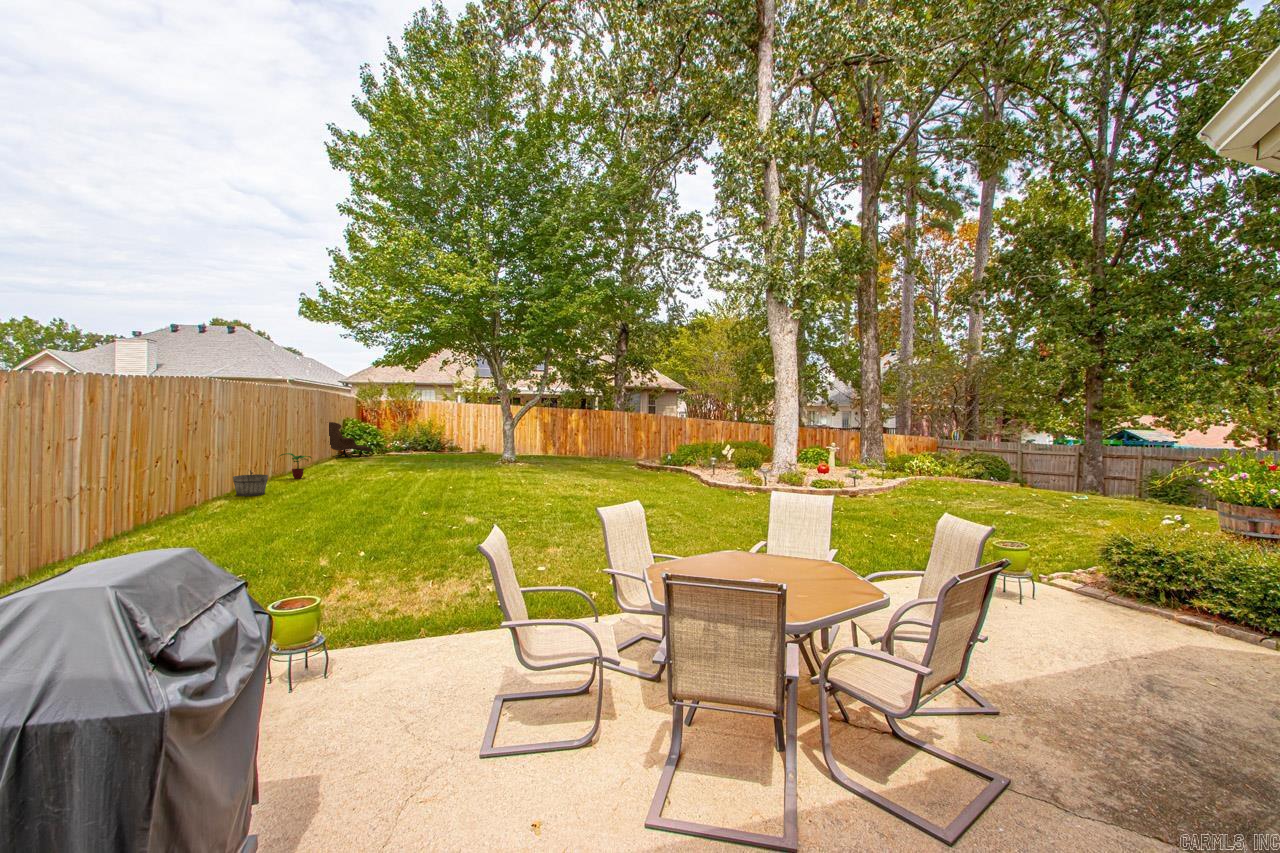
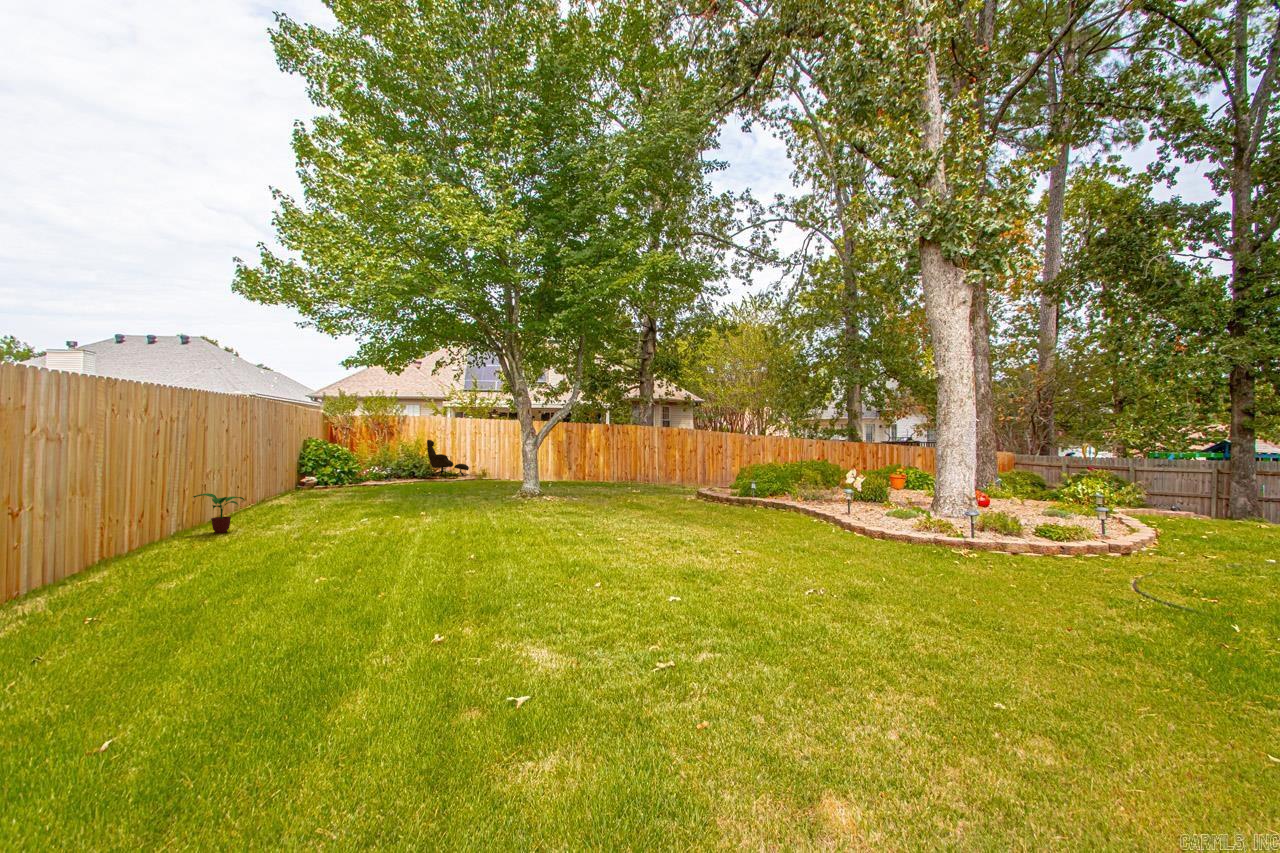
lounge chair: present [329,422,371,458] -> present [427,440,469,476]
wooden bucket: present [233,470,268,496] -> none [83,529,153,578]

